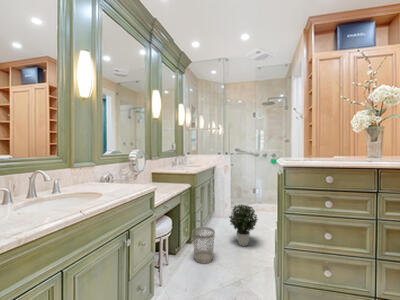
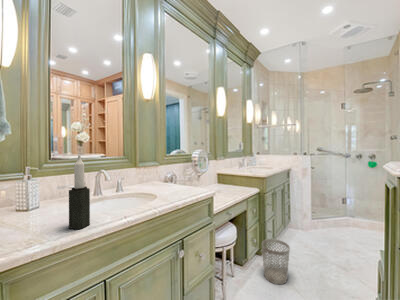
candle: none [27,154,48,223] -> present [69,155,90,229]
potted plant: present [229,205,258,246] -> none [308,217,352,271]

